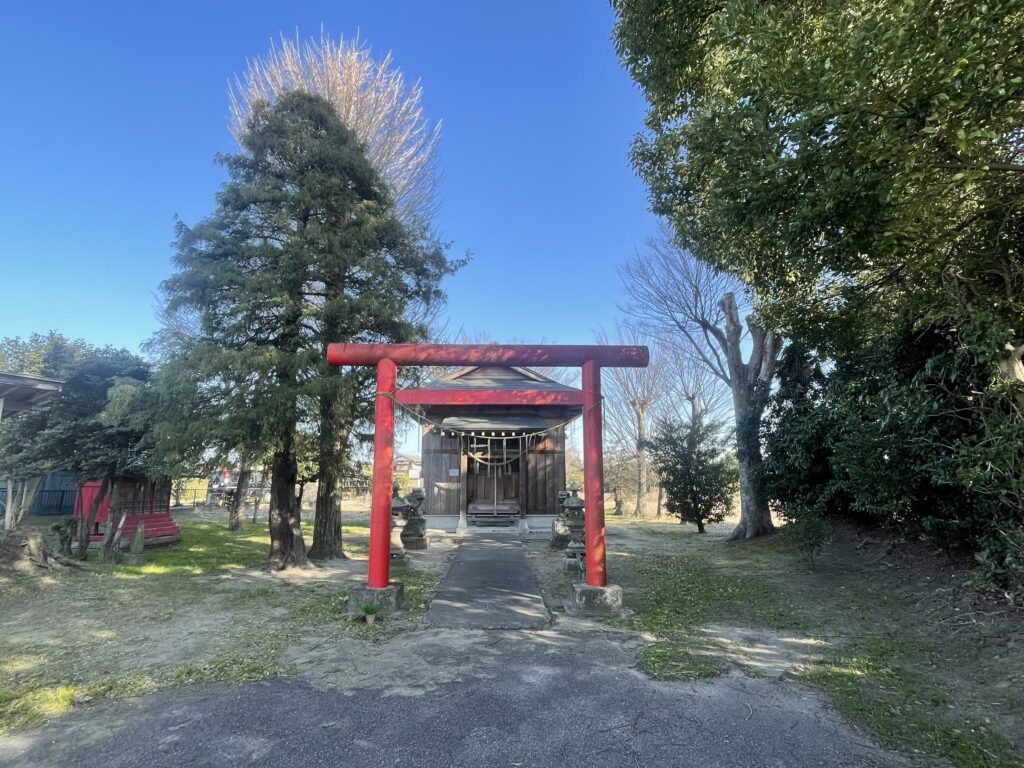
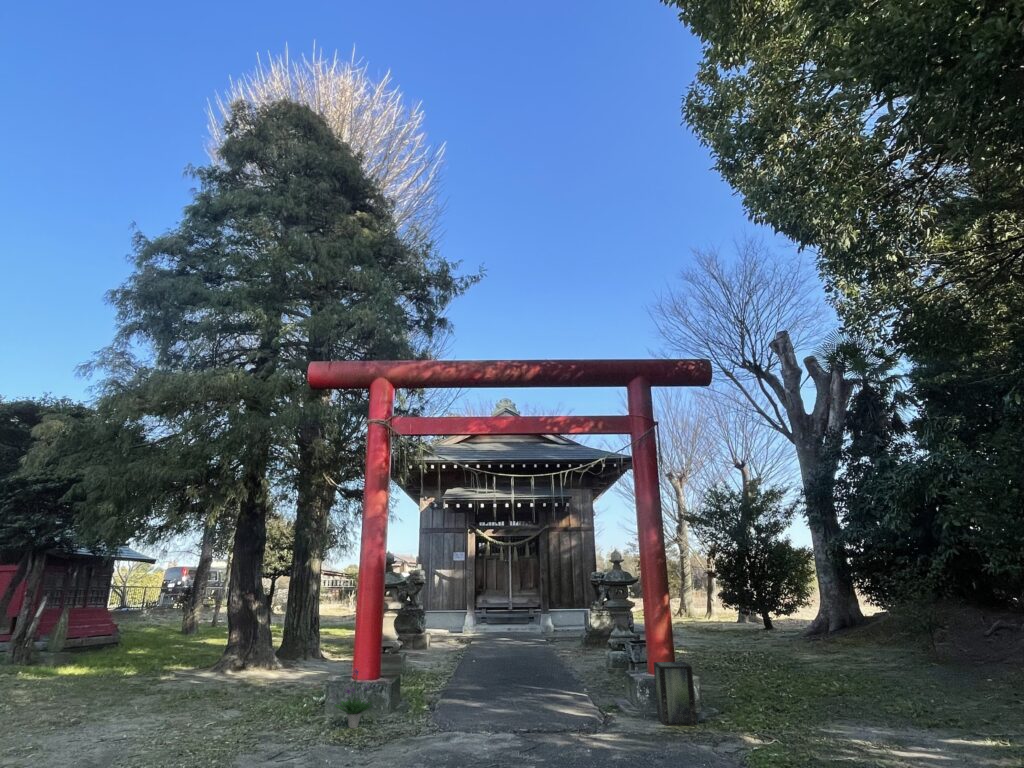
storage box: none [588,579,615,624] -> present [654,662,697,726]

